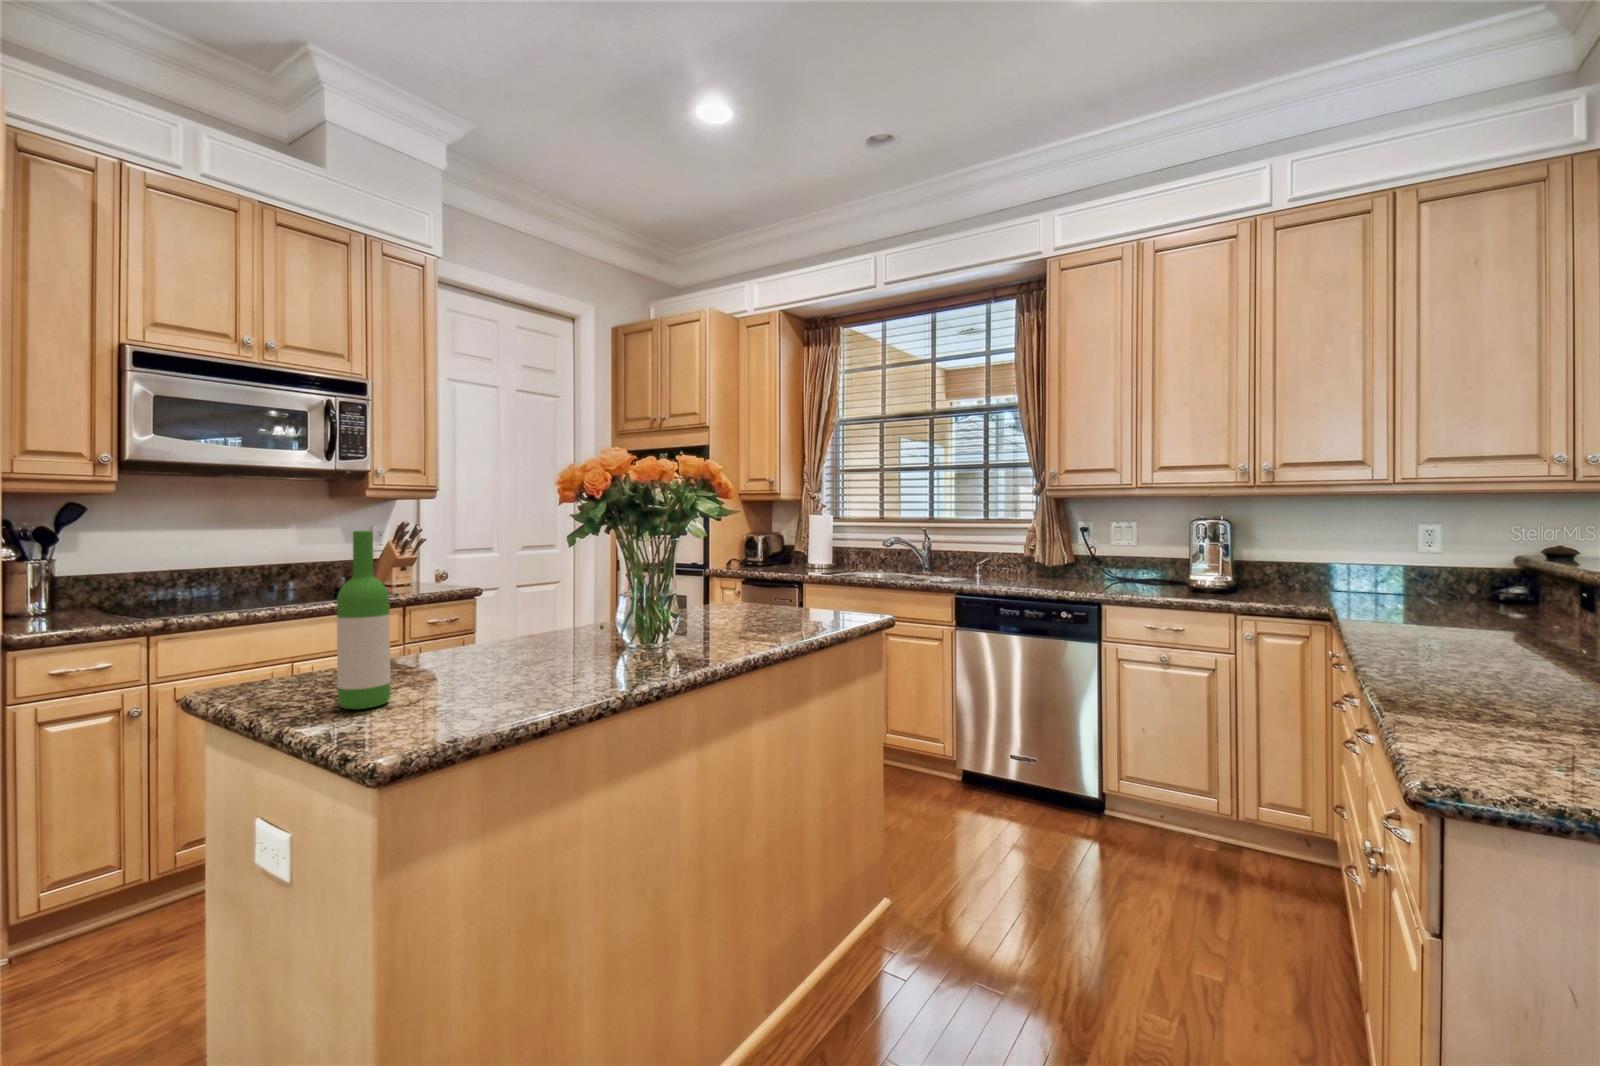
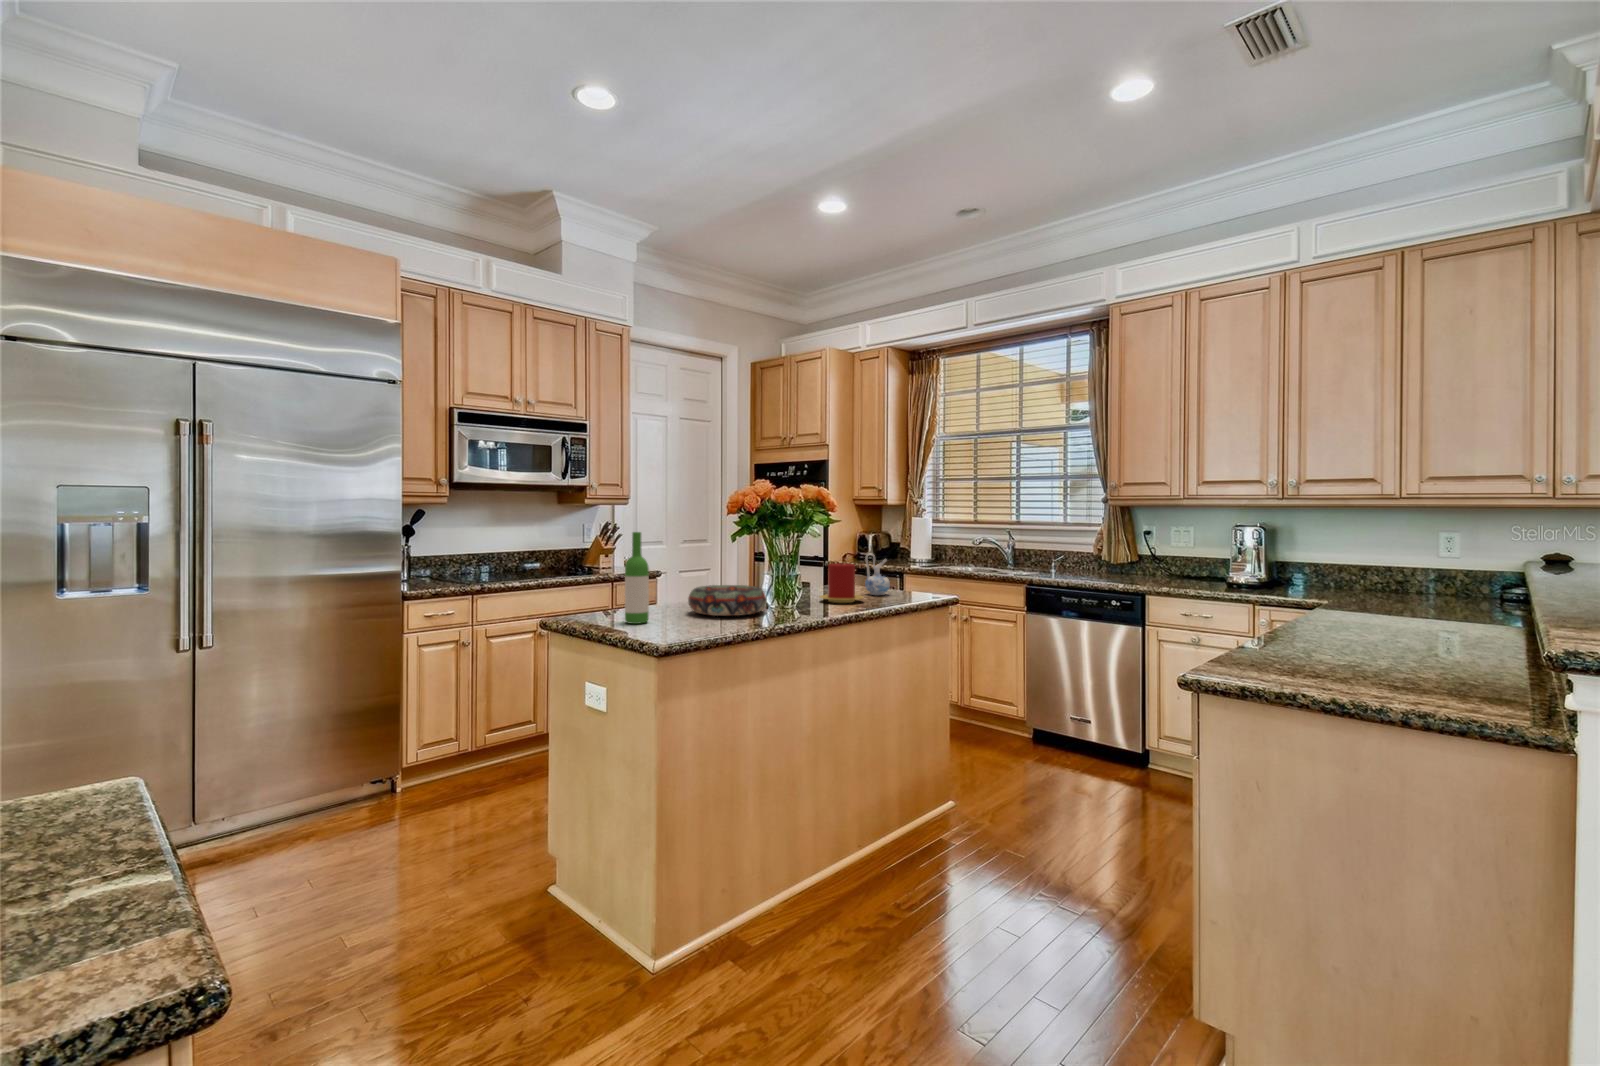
ceramic pitcher: none [772,560,808,621] -> present [865,553,890,595]
candle: none [708,577,776,638] -> present [820,563,863,603]
decorative bowl: none [481,619,623,678] -> present [688,585,766,616]

